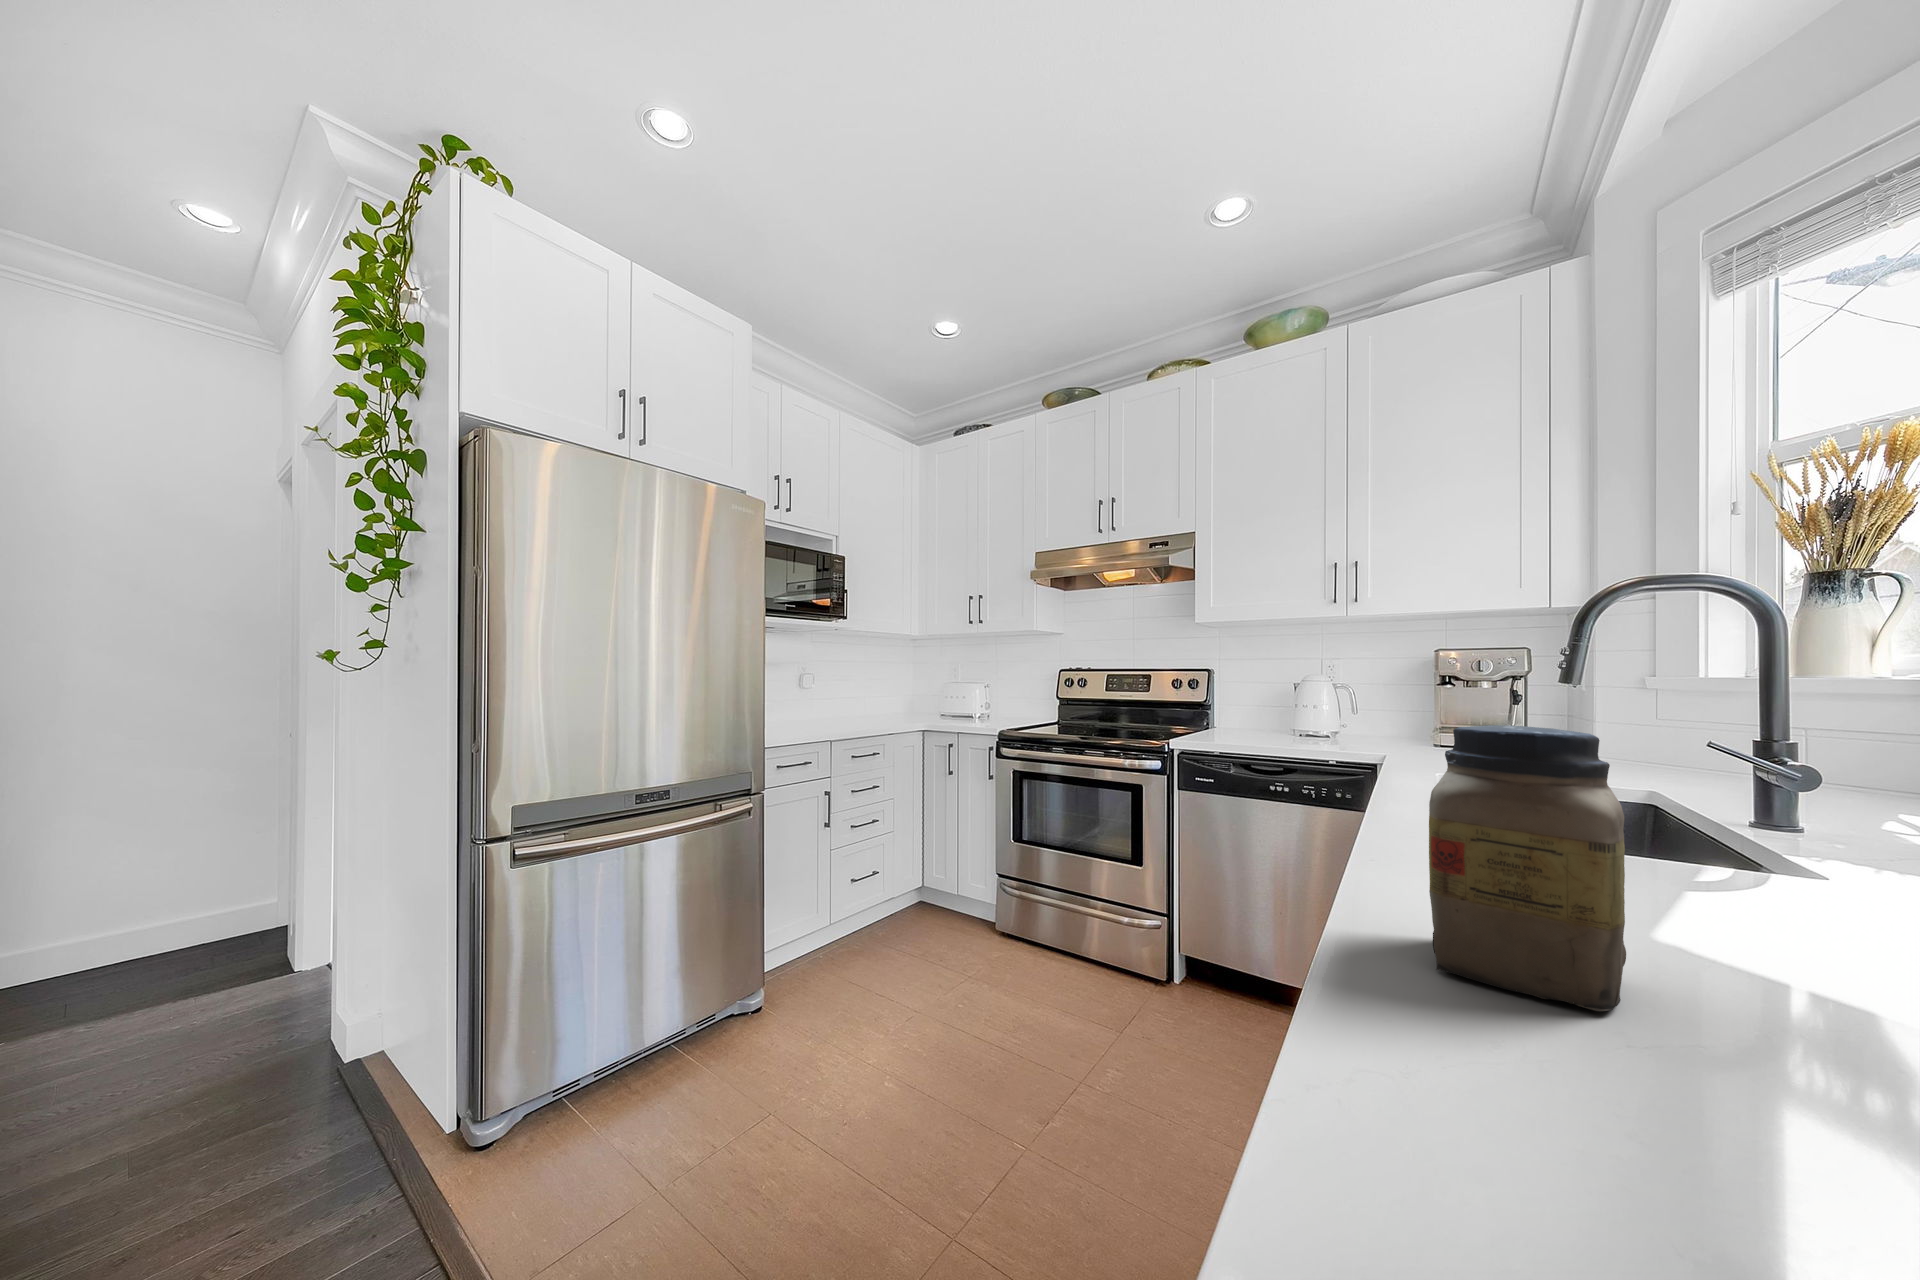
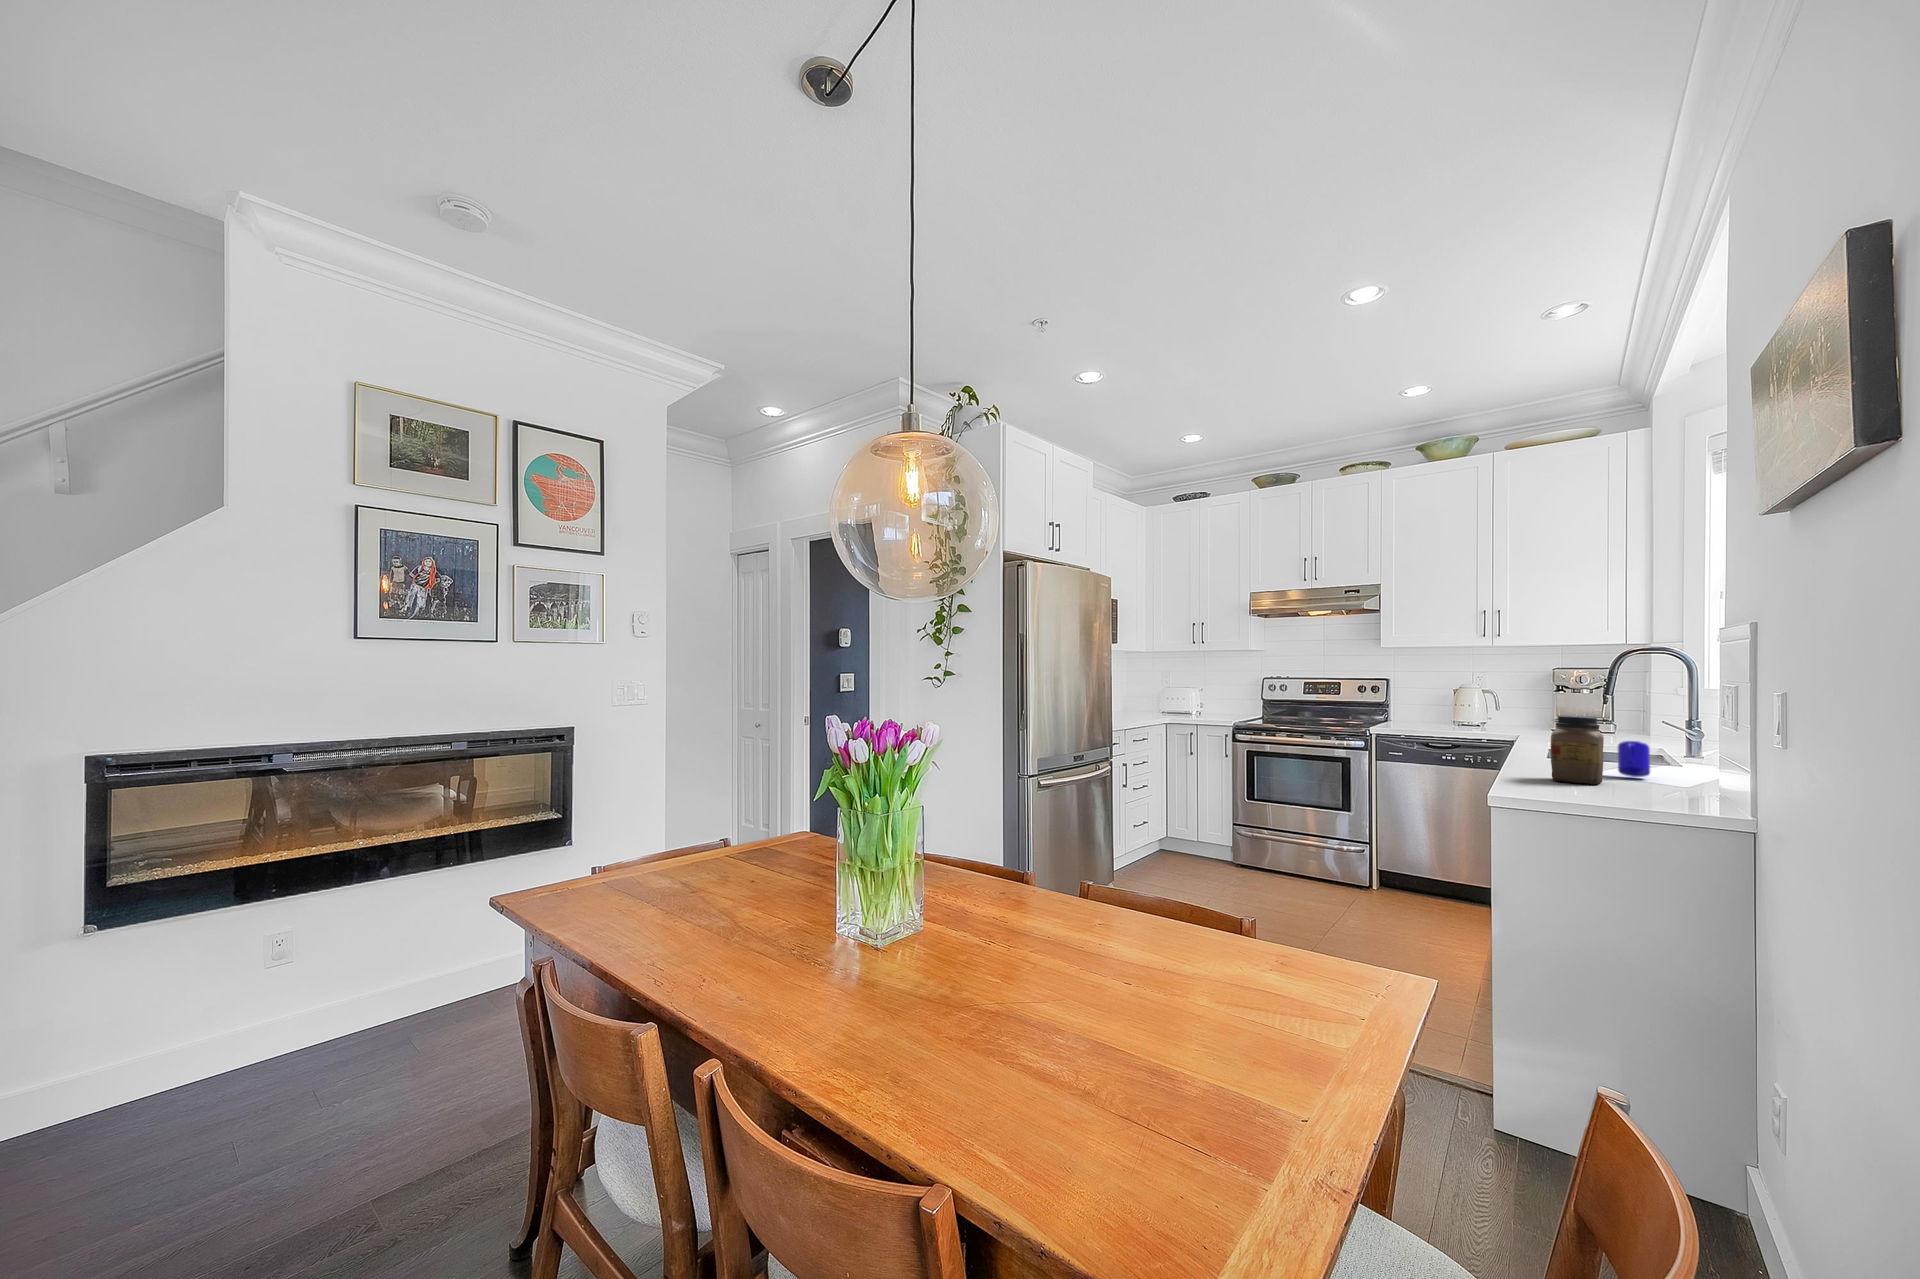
mug: none [1631,808,1760,929] -> present [1618,741,1650,777]

